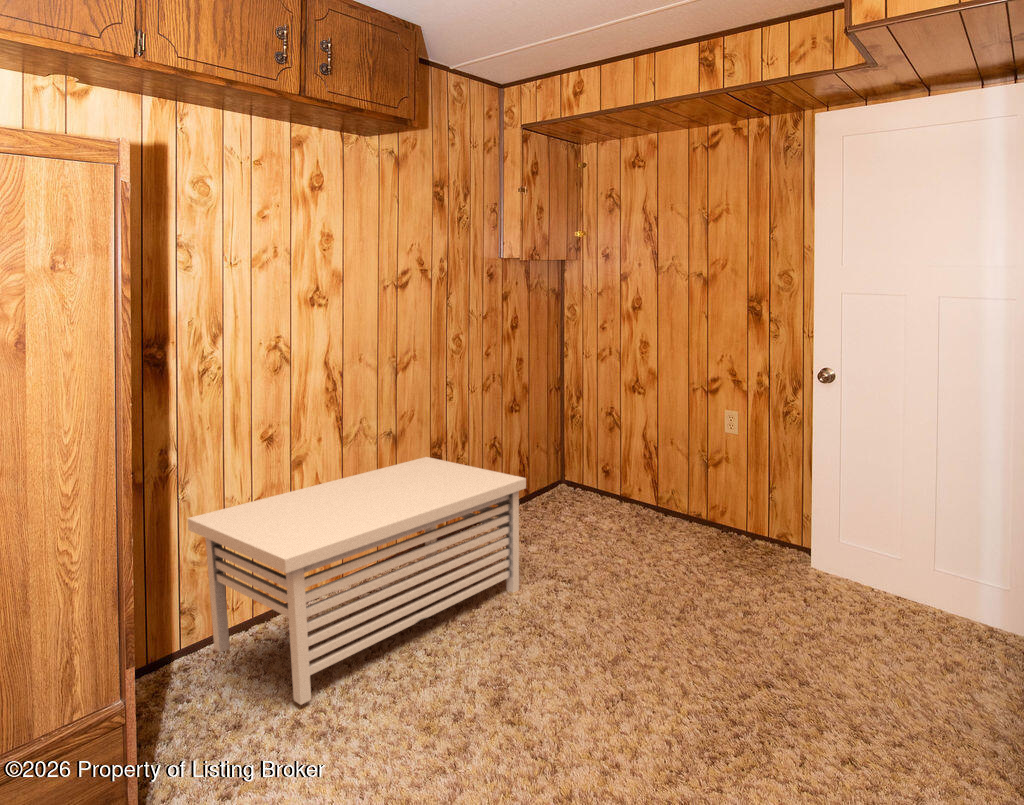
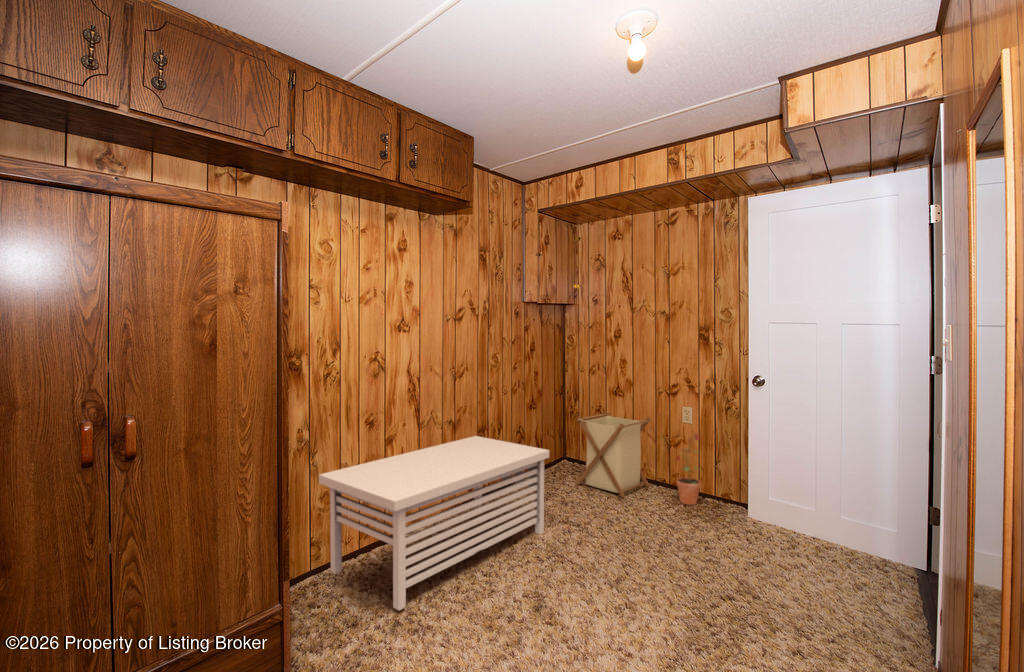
laundry basket: none [572,418,679,539] -> present [576,411,651,497]
potted plant: none [709,450,748,549] -> present [676,433,701,505]

